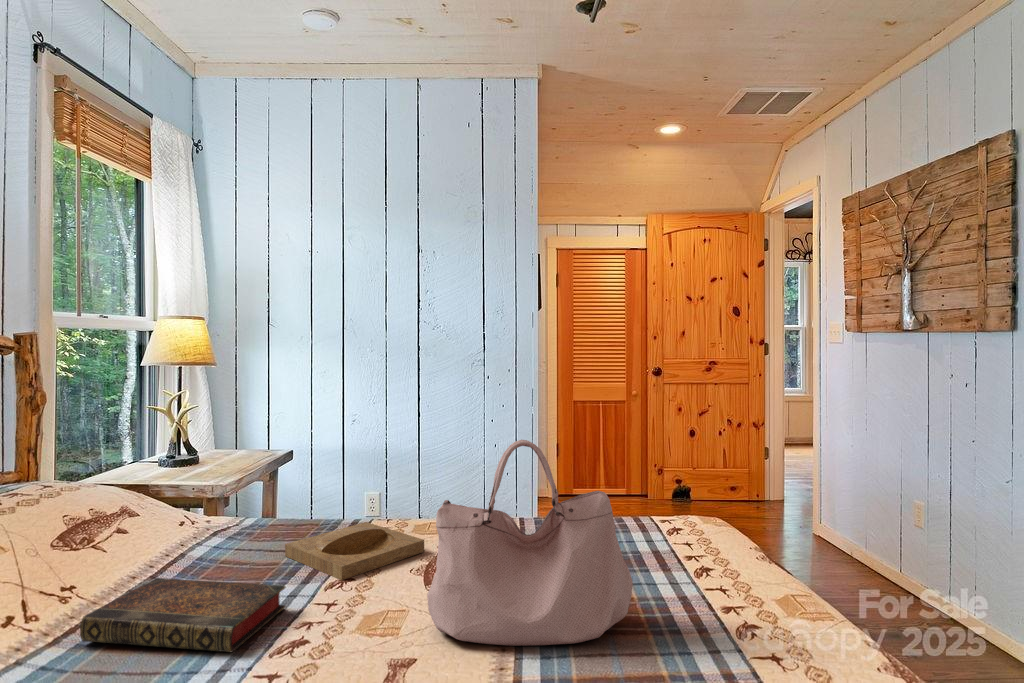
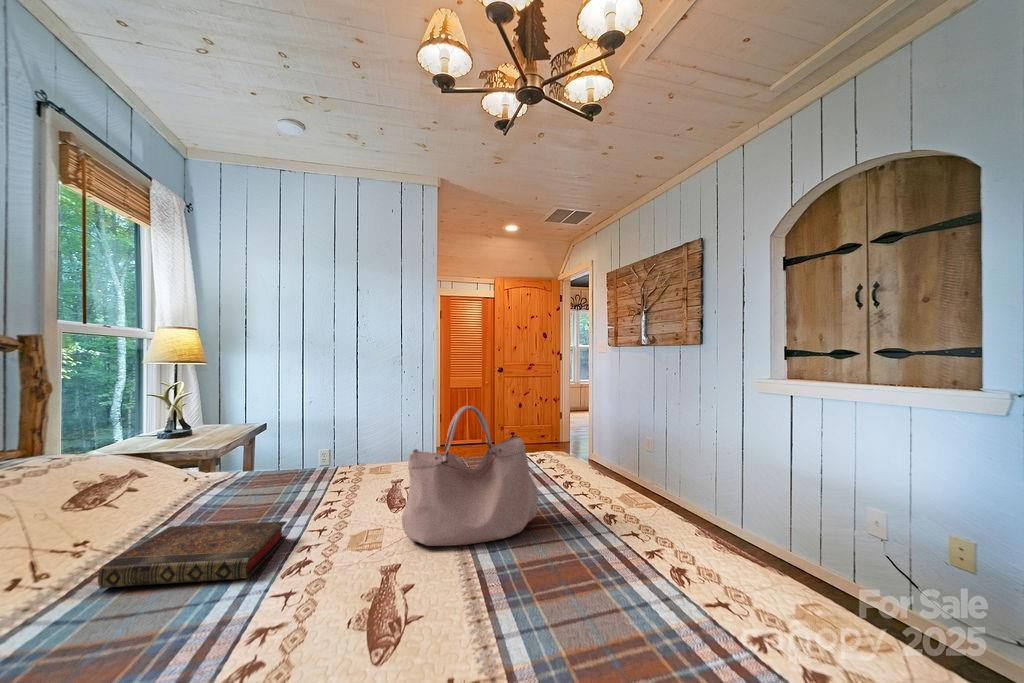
tray: present [285,522,424,580] -> none [278,469,386,512]

